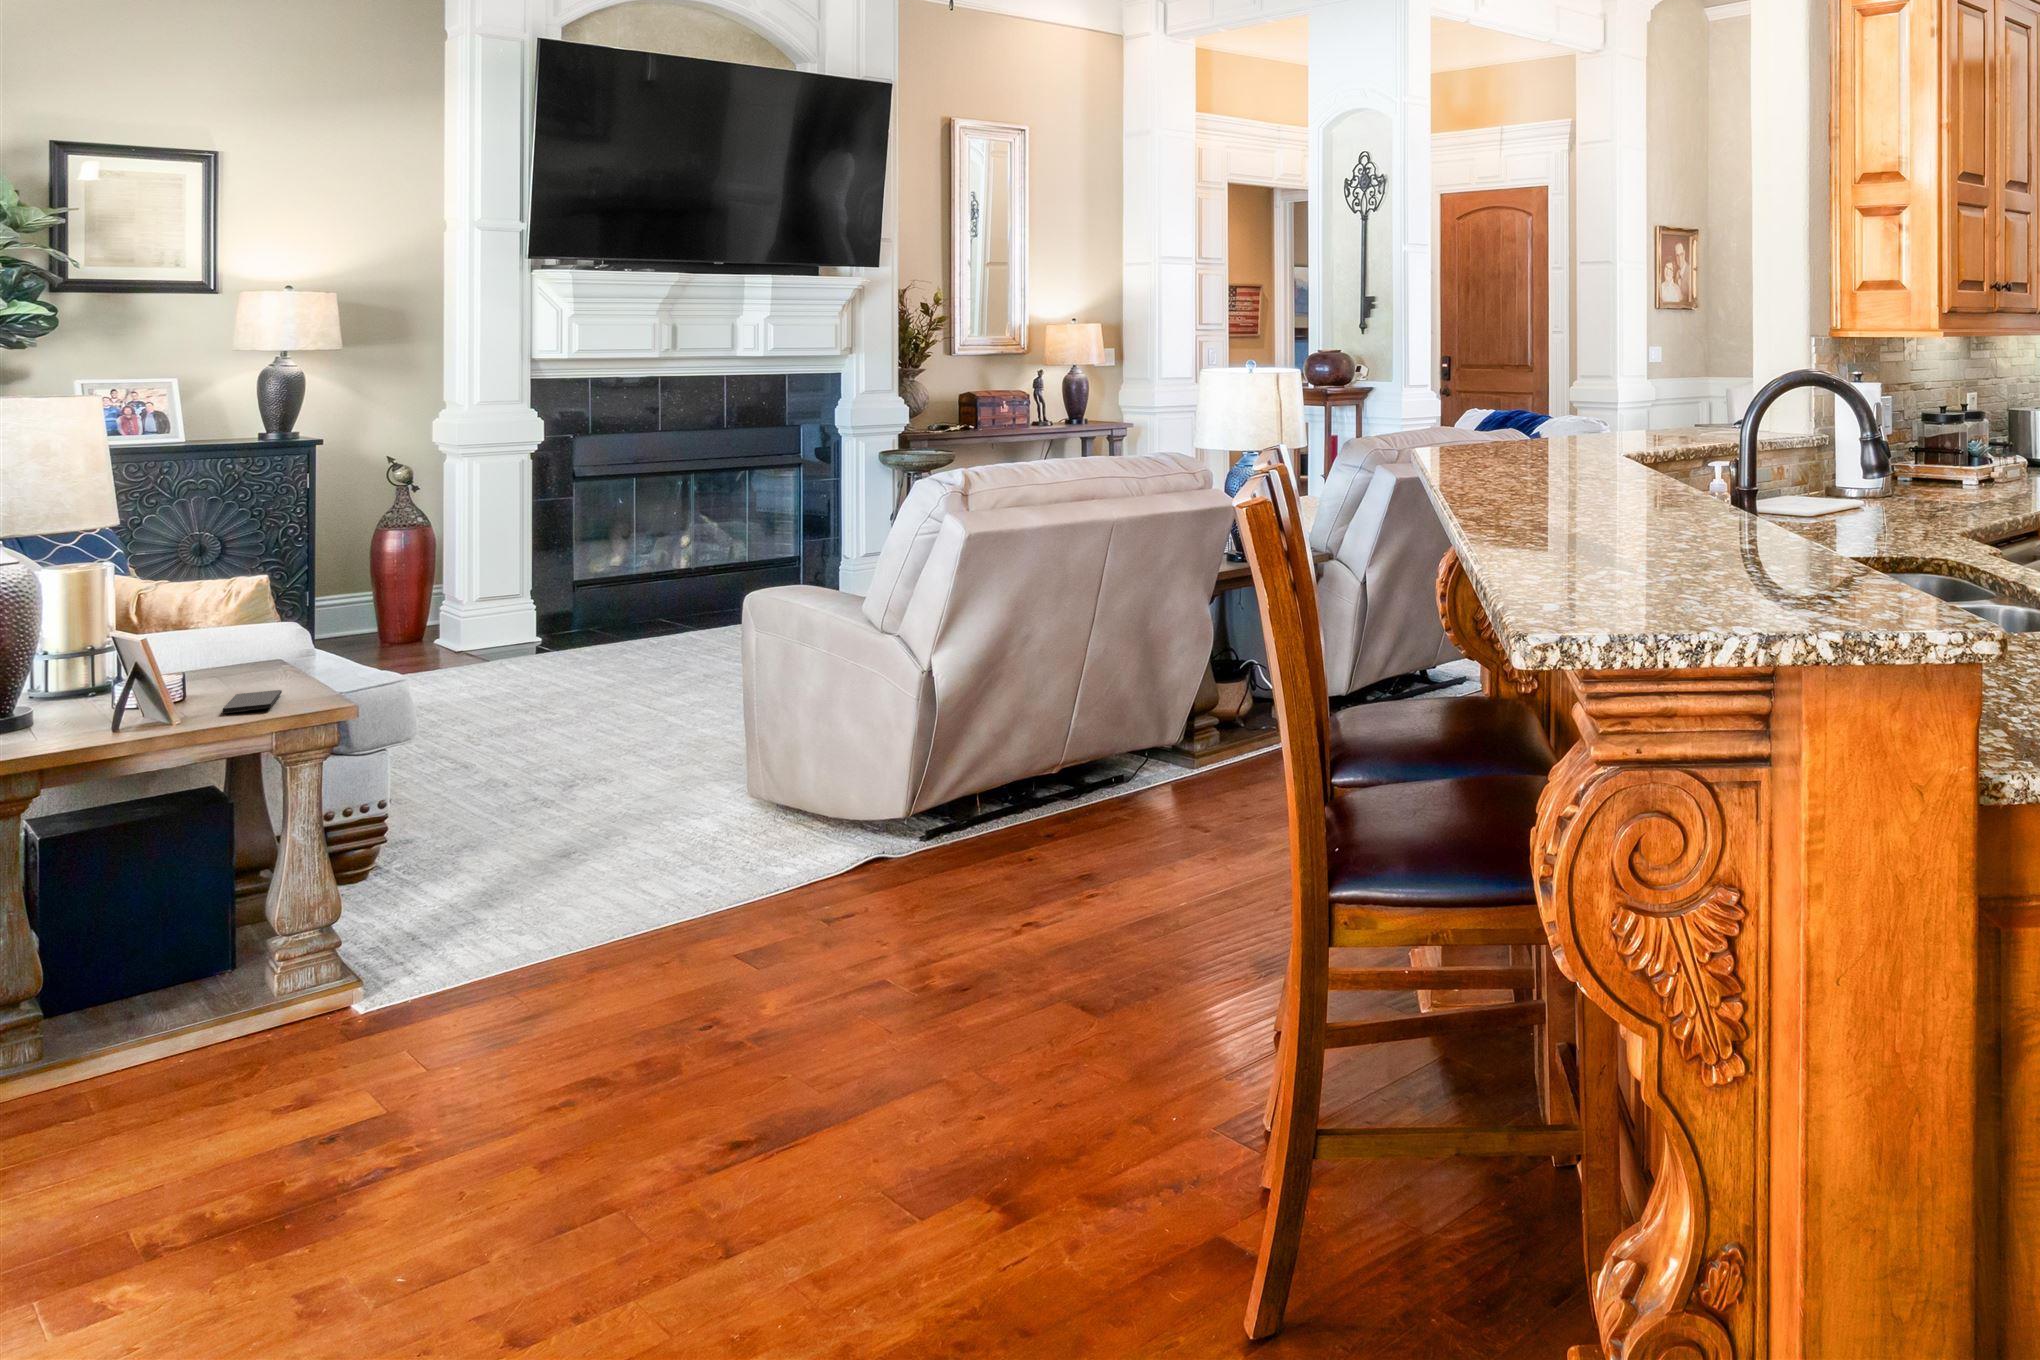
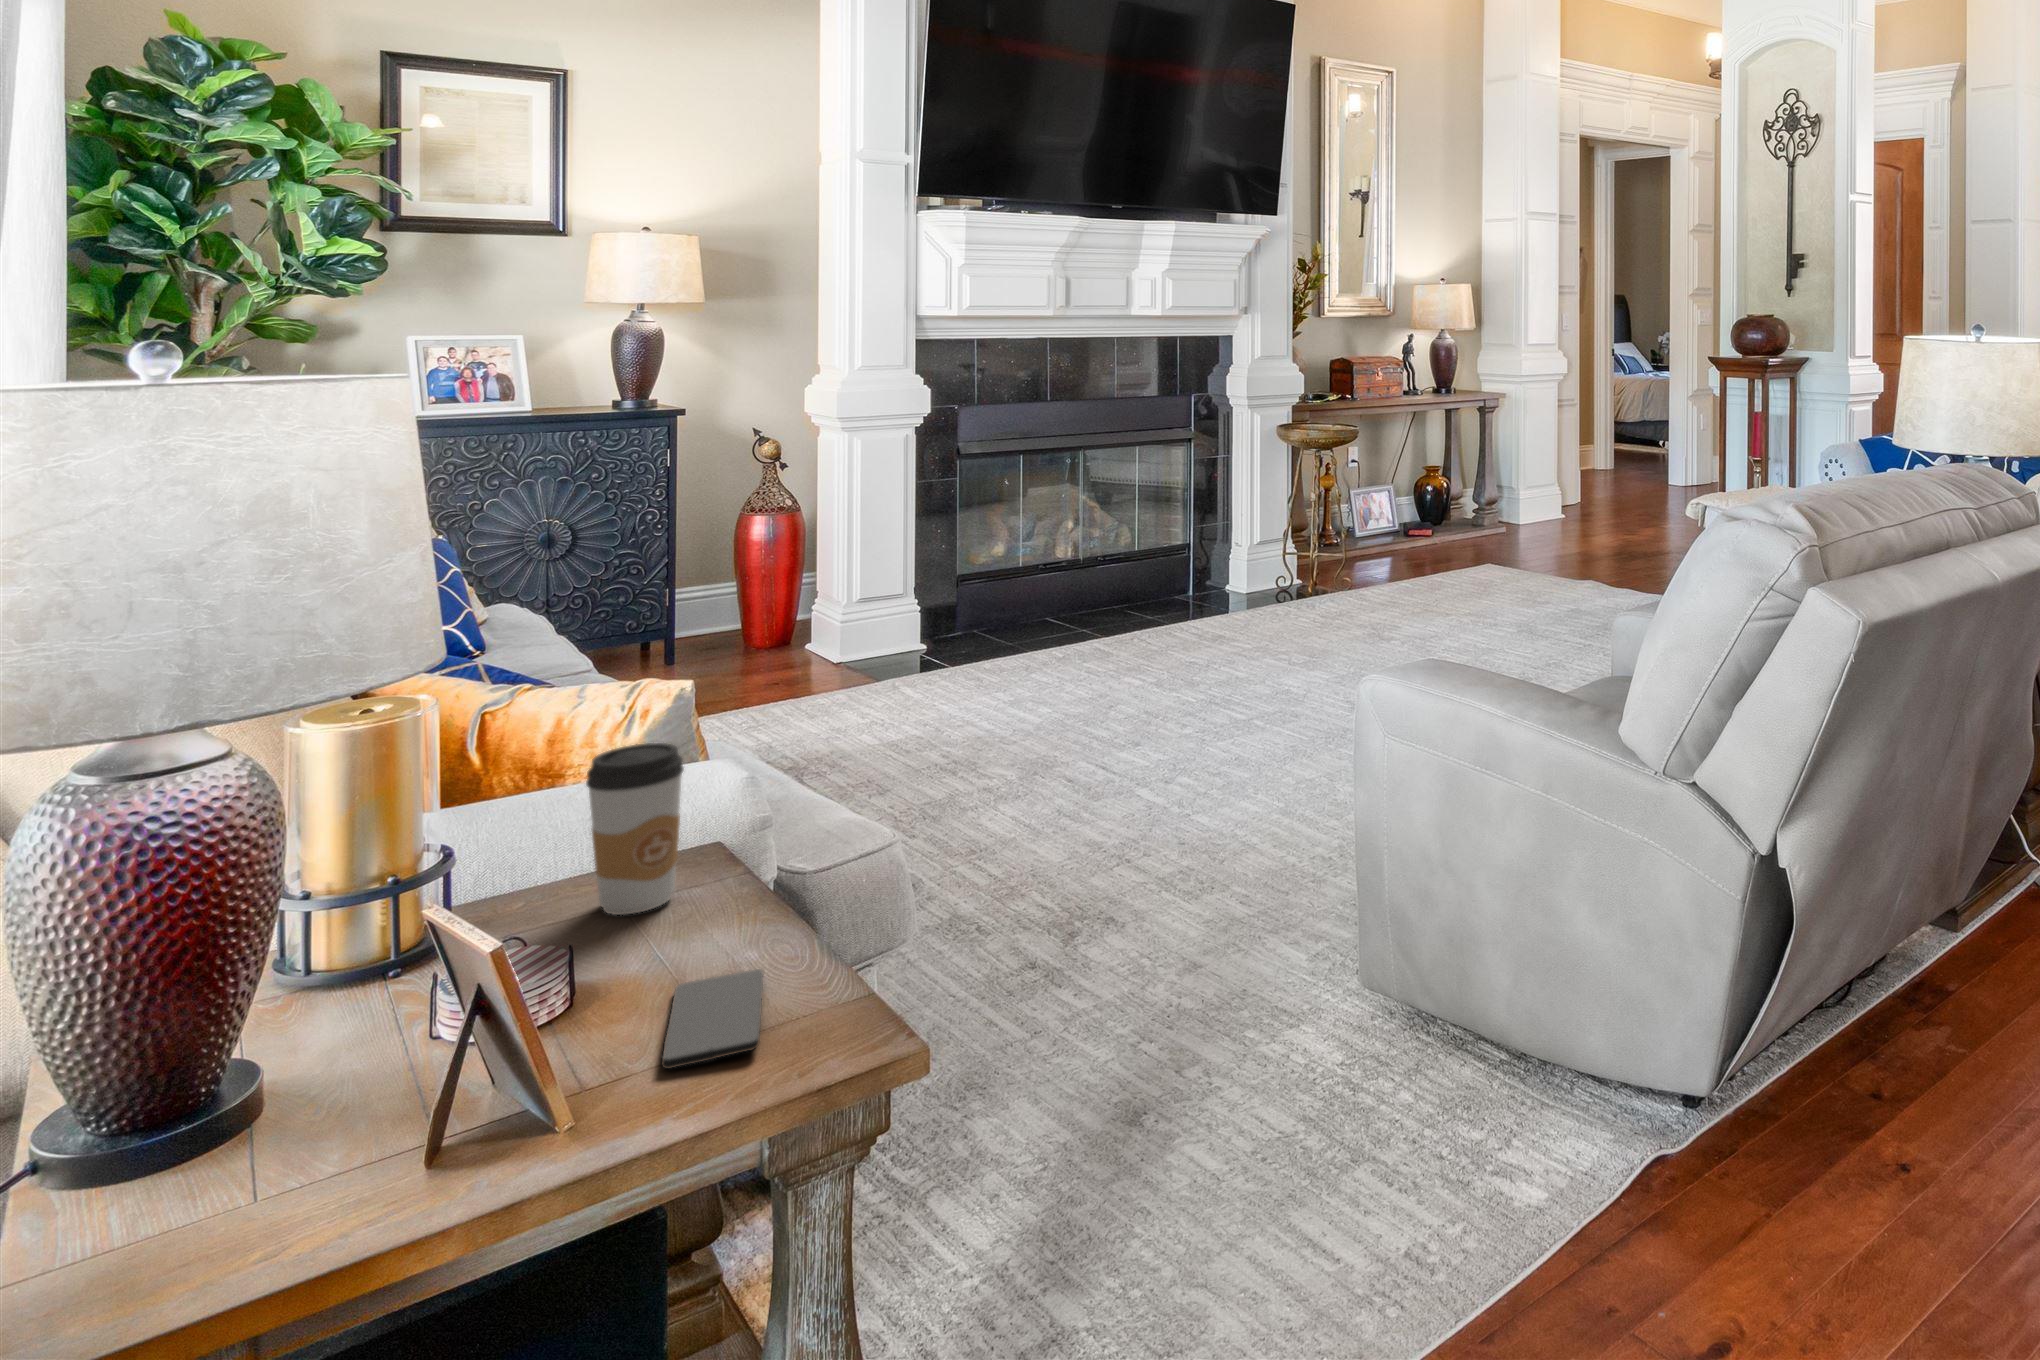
coffee cup: none [194,596,249,679] -> present [586,743,684,915]

